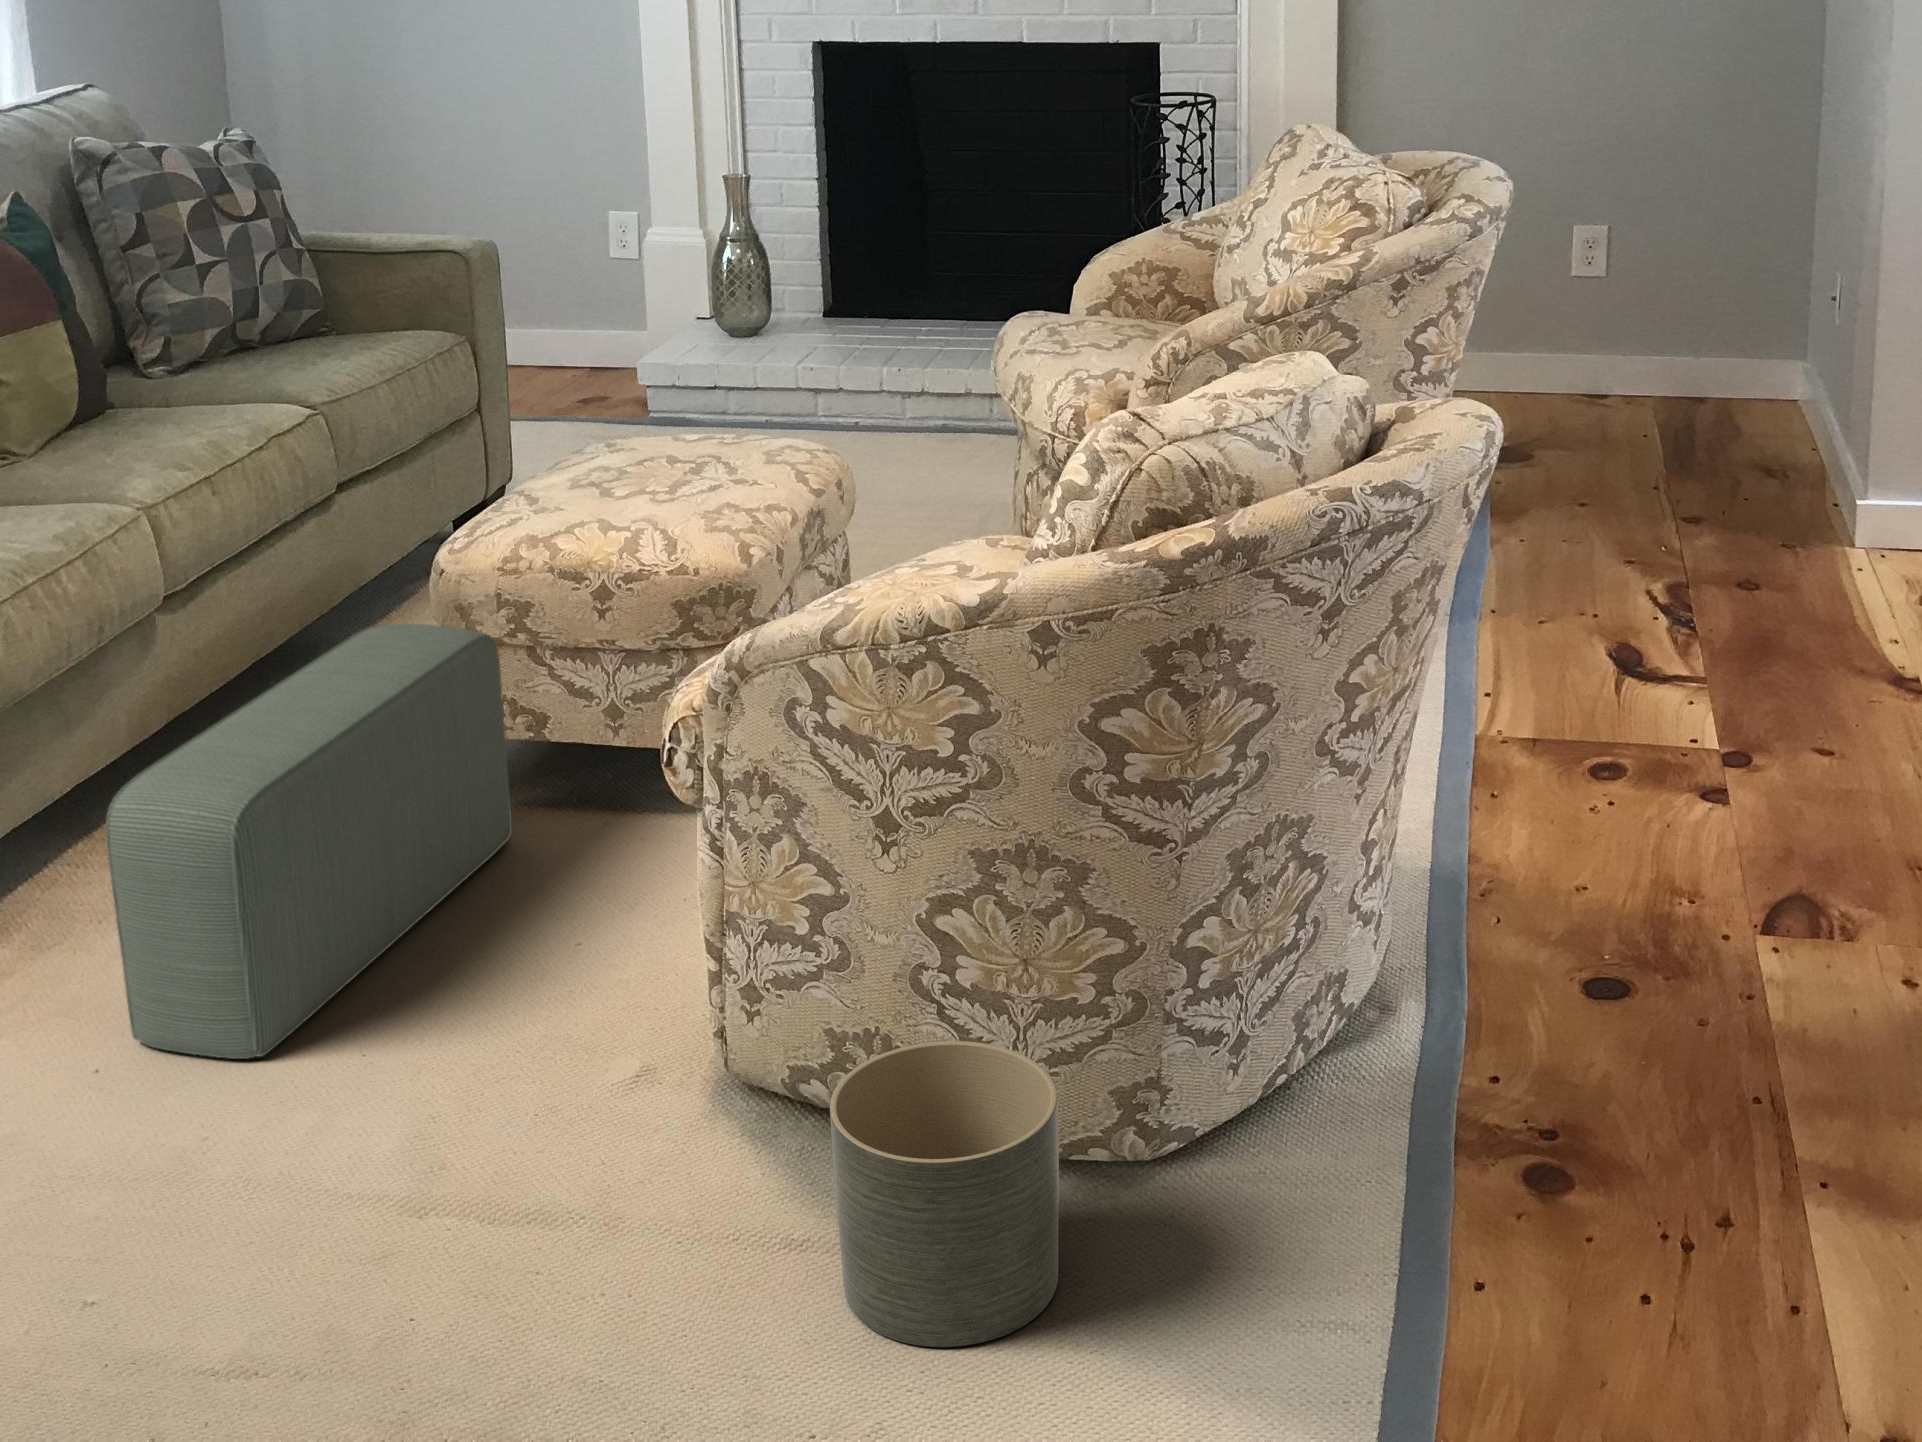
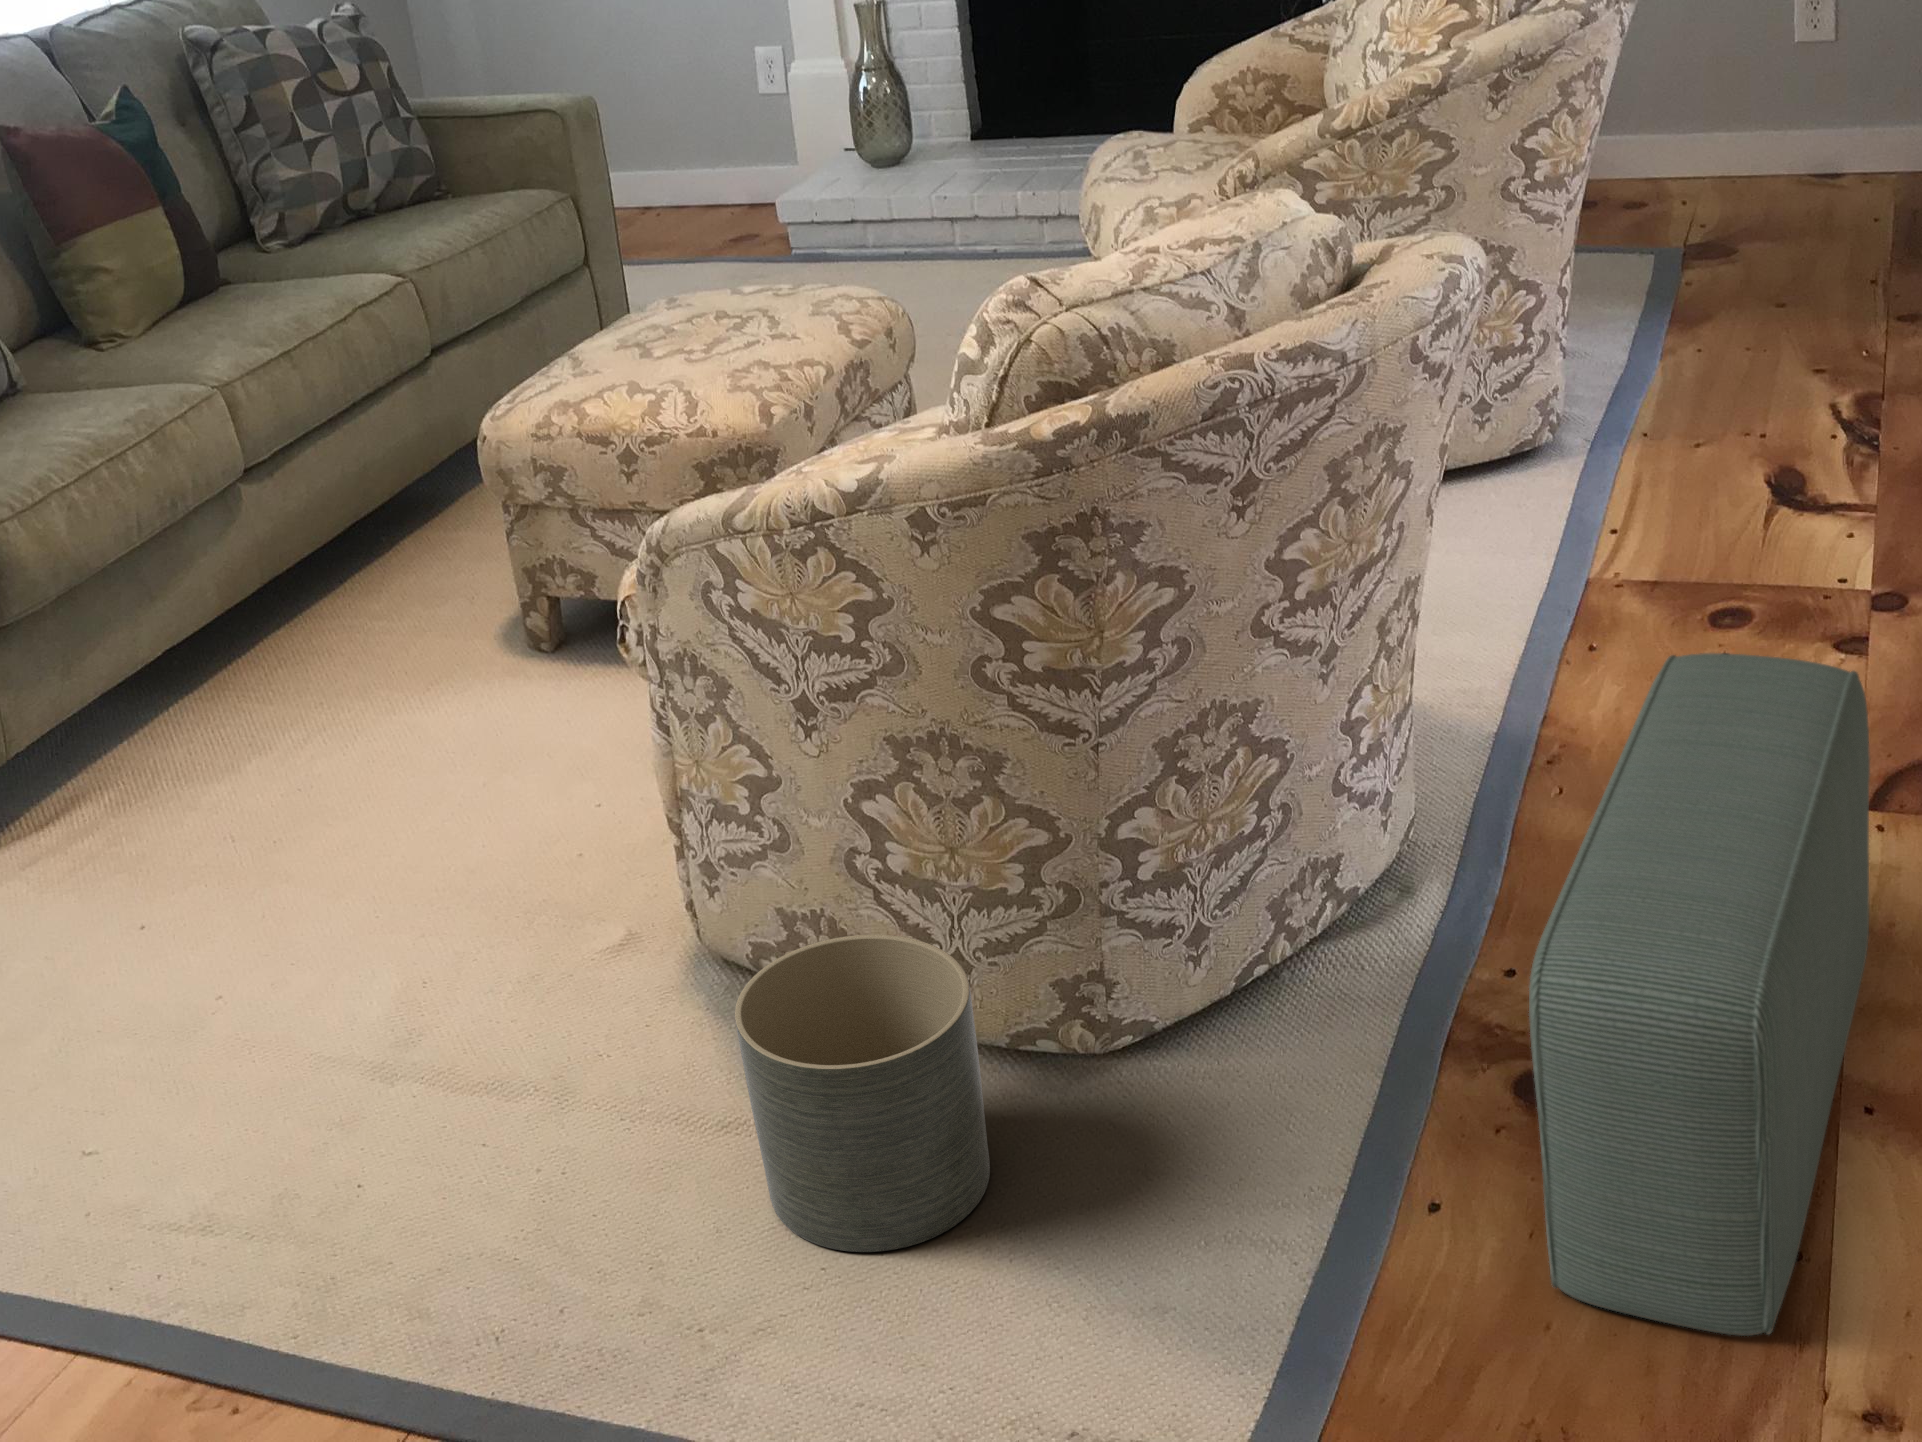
pouf: present [106,624,512,1059] -> present [1529,653,1870,1336]

